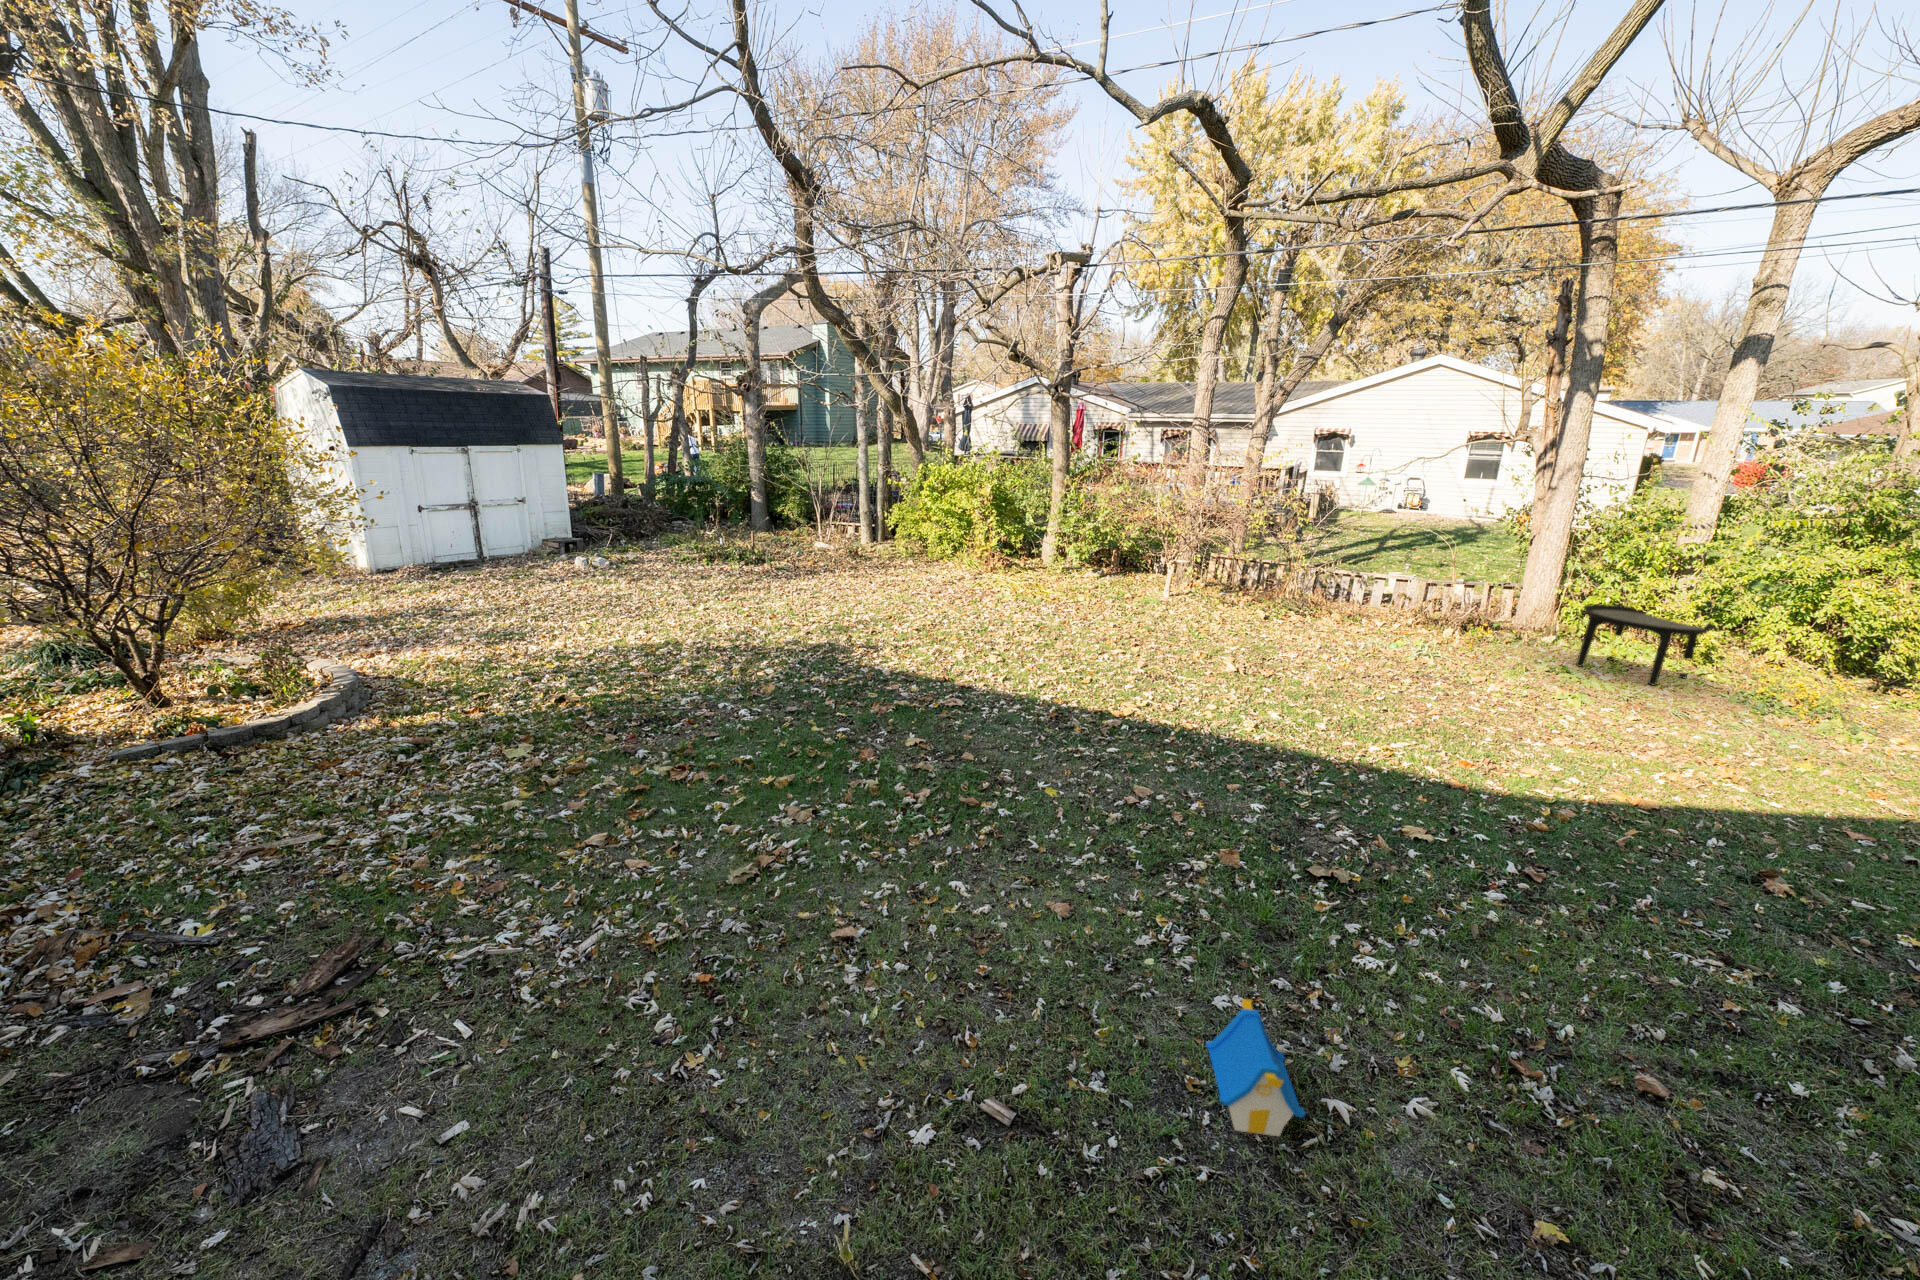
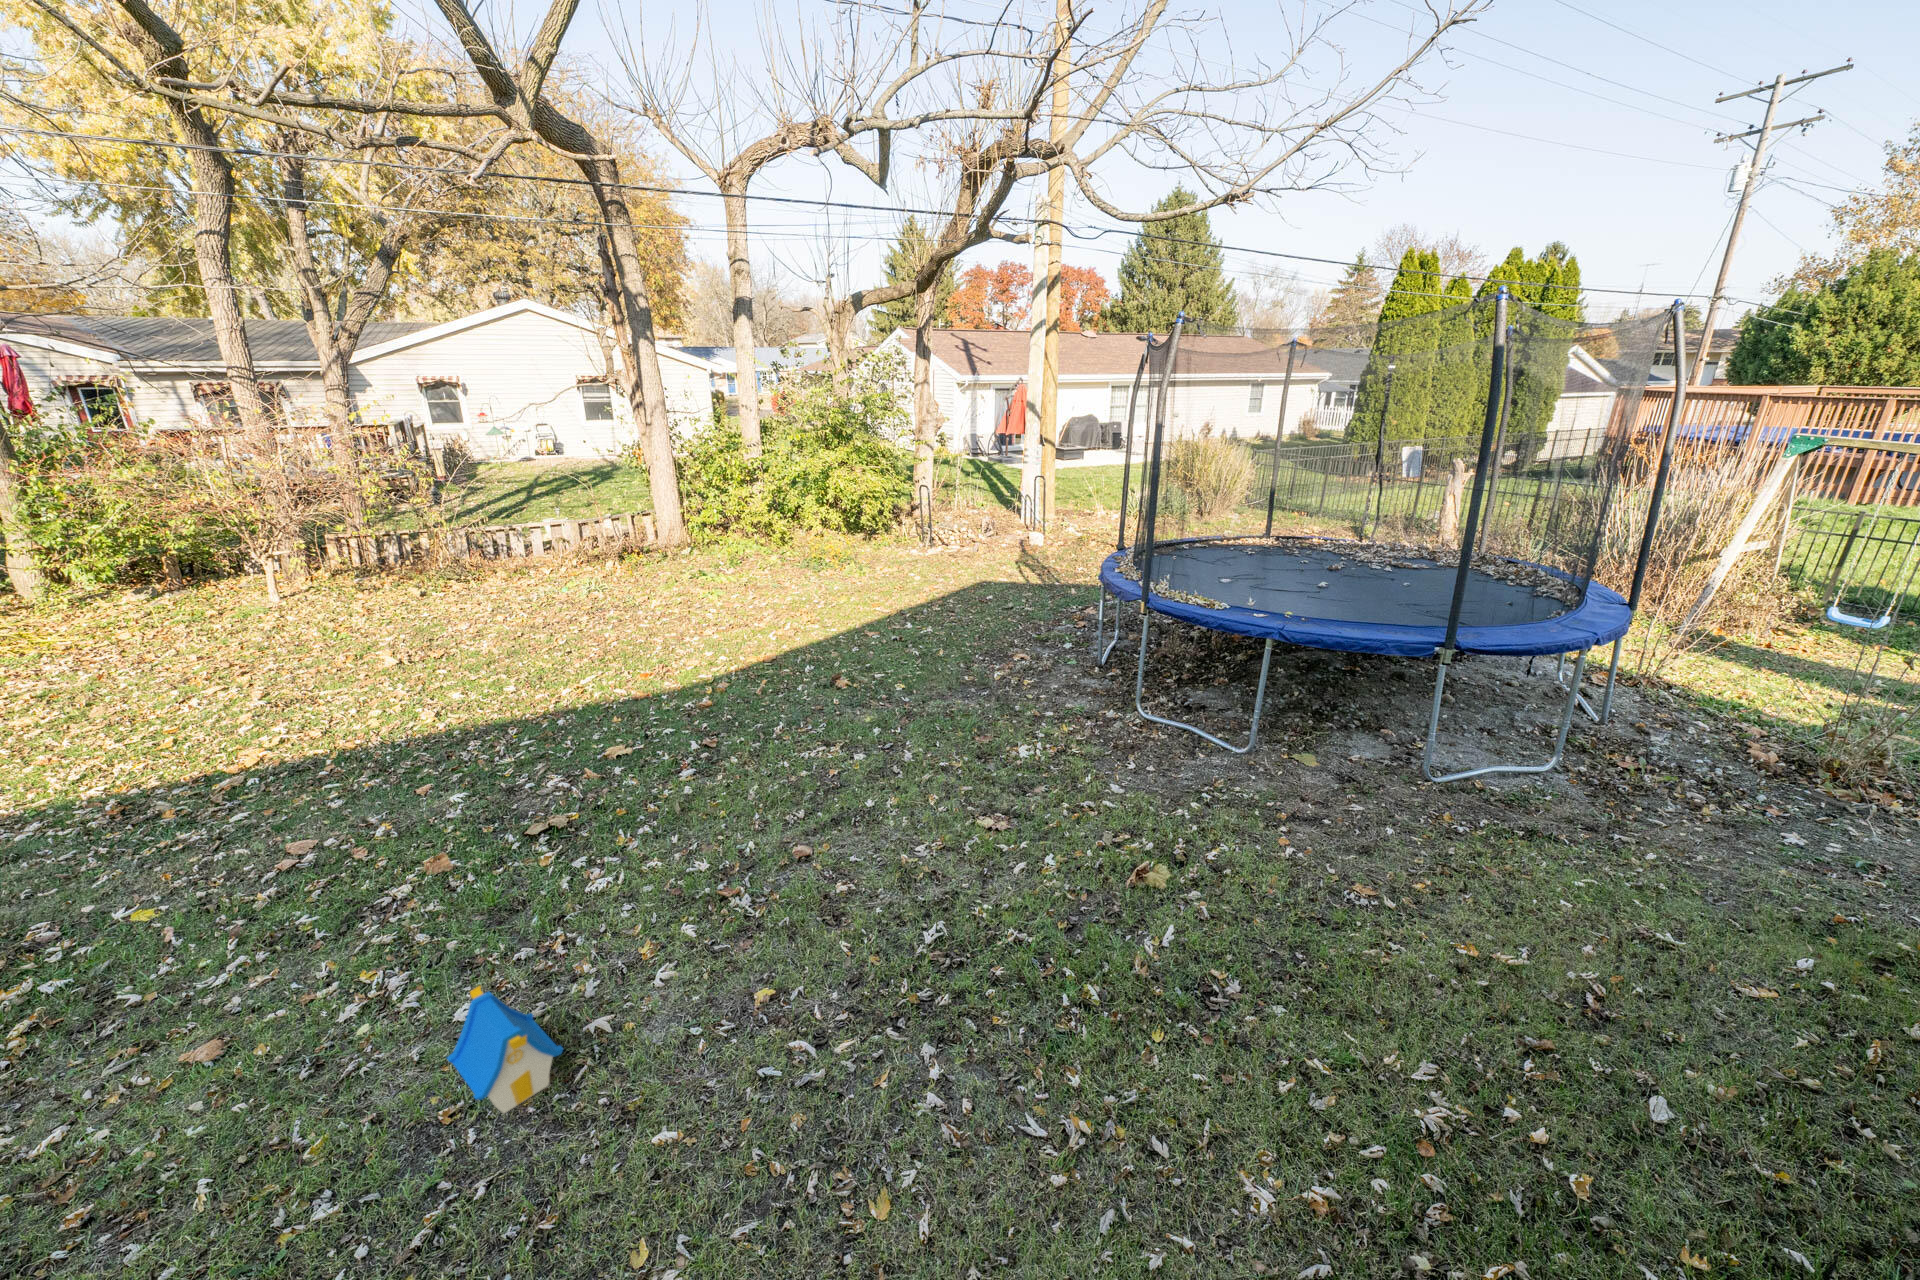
round table: present [1577,604,1715,685] -> none [703,507,788,566]

